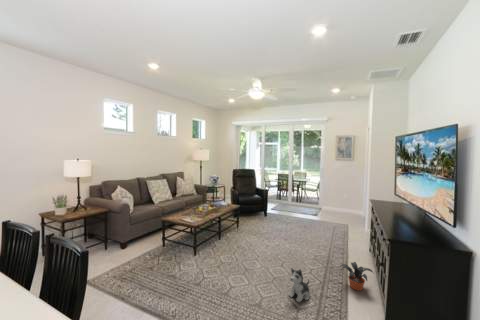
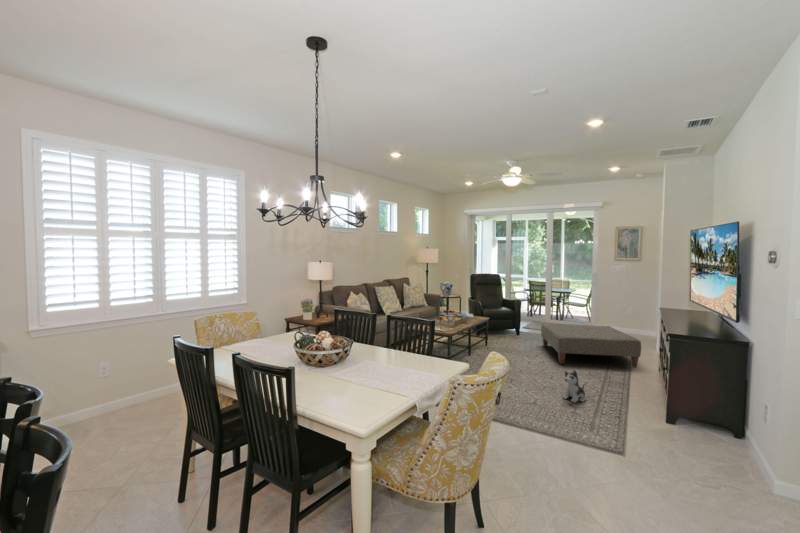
ottoman: none [281,209,356,249] -> present [541,324,641,368]
potted plant: present [340,262,373,290] -> none [617,371,659,399]

